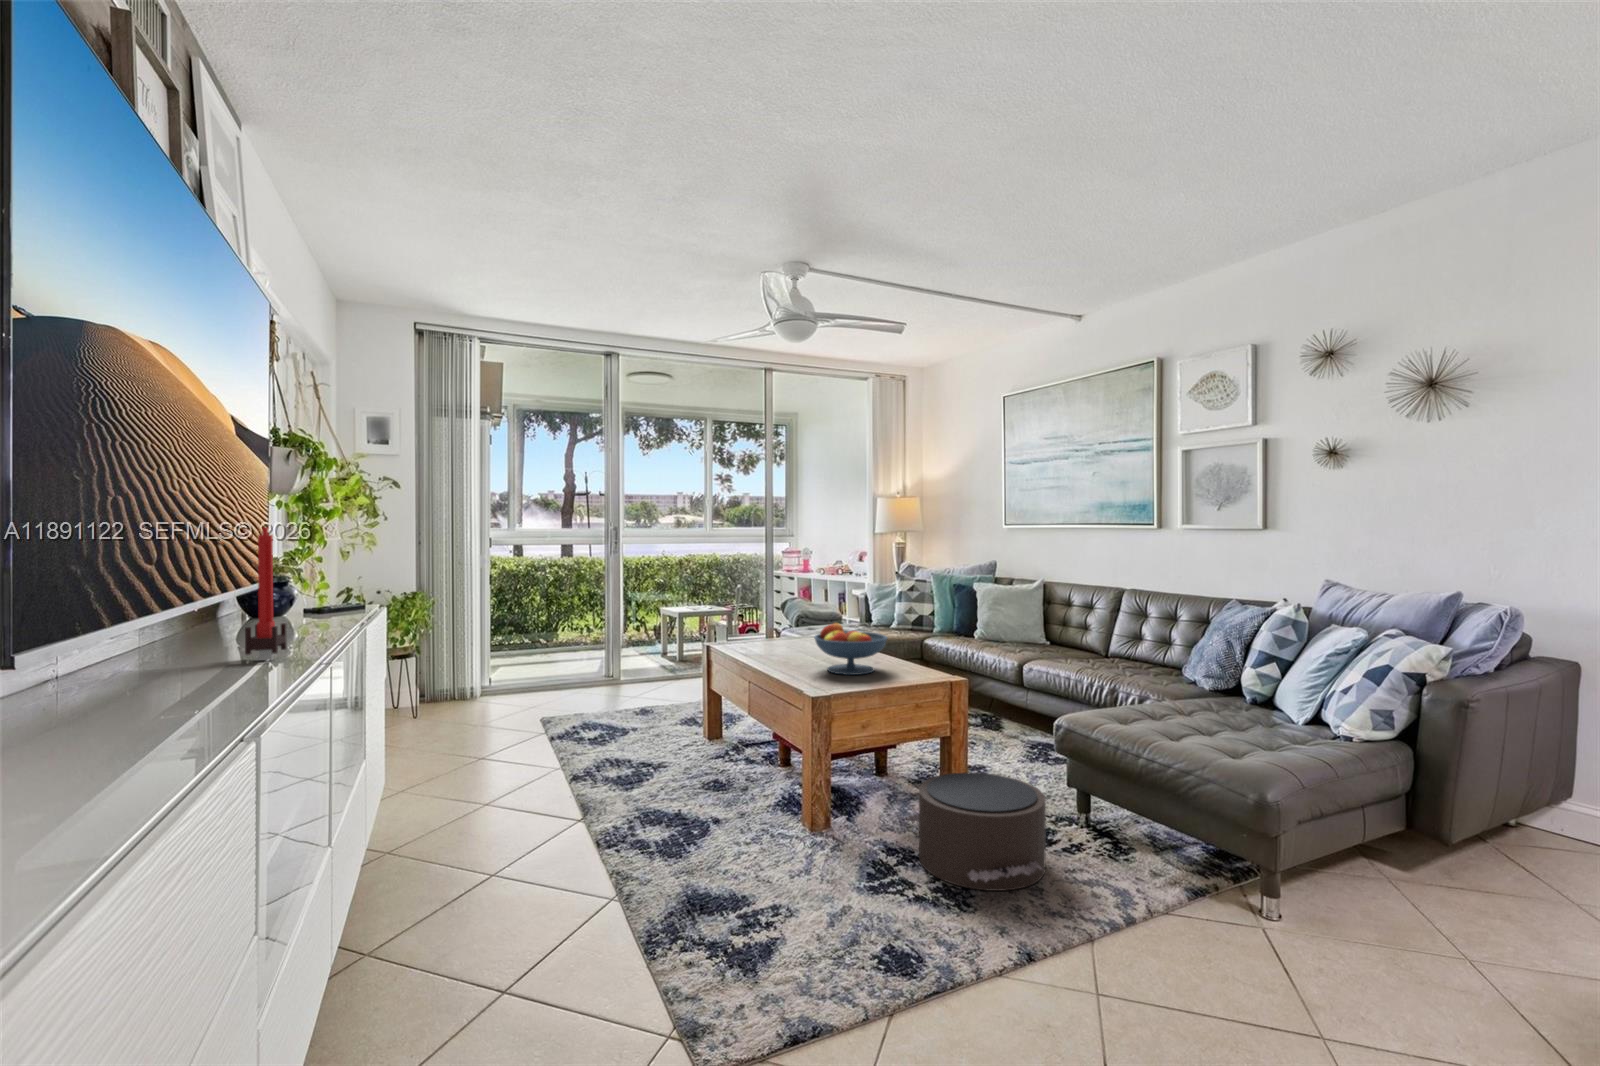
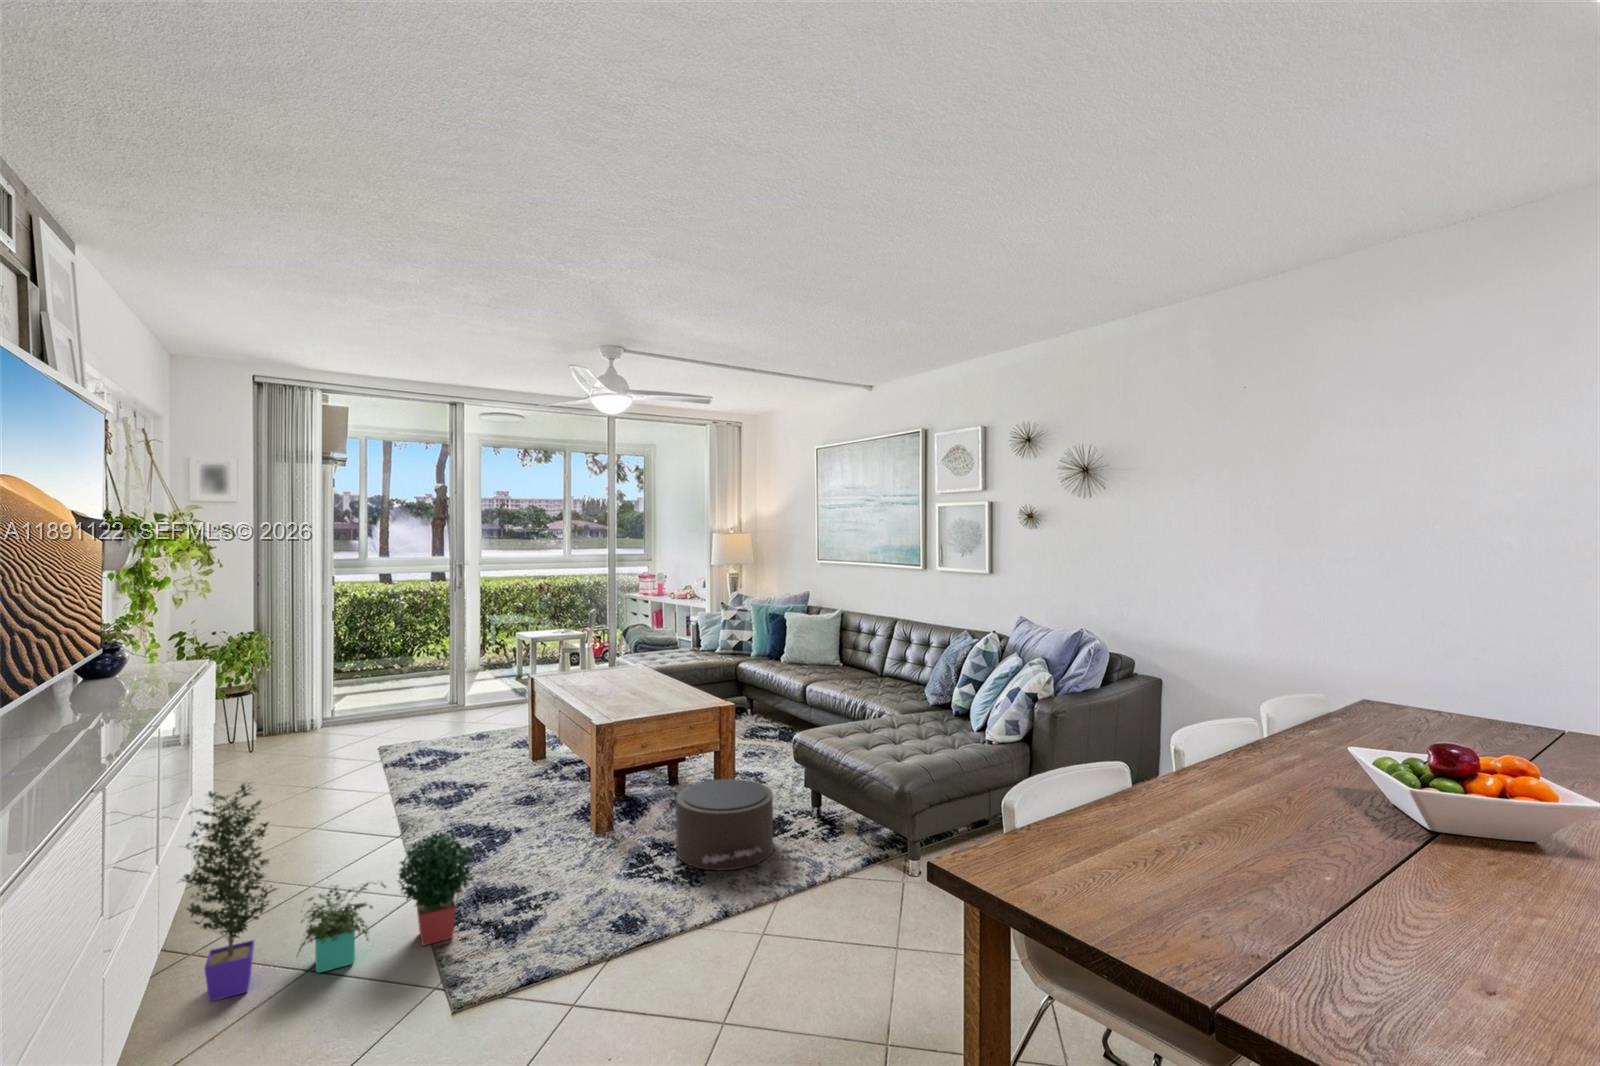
candle: present [245,527,287,660] -> none [84,619,119,722]
fruit bowl: present [814,623,887,675] -> none [613,658,676,702]
potted plant: none [352,747,701,1027] -> present [181,782,475,1002]

